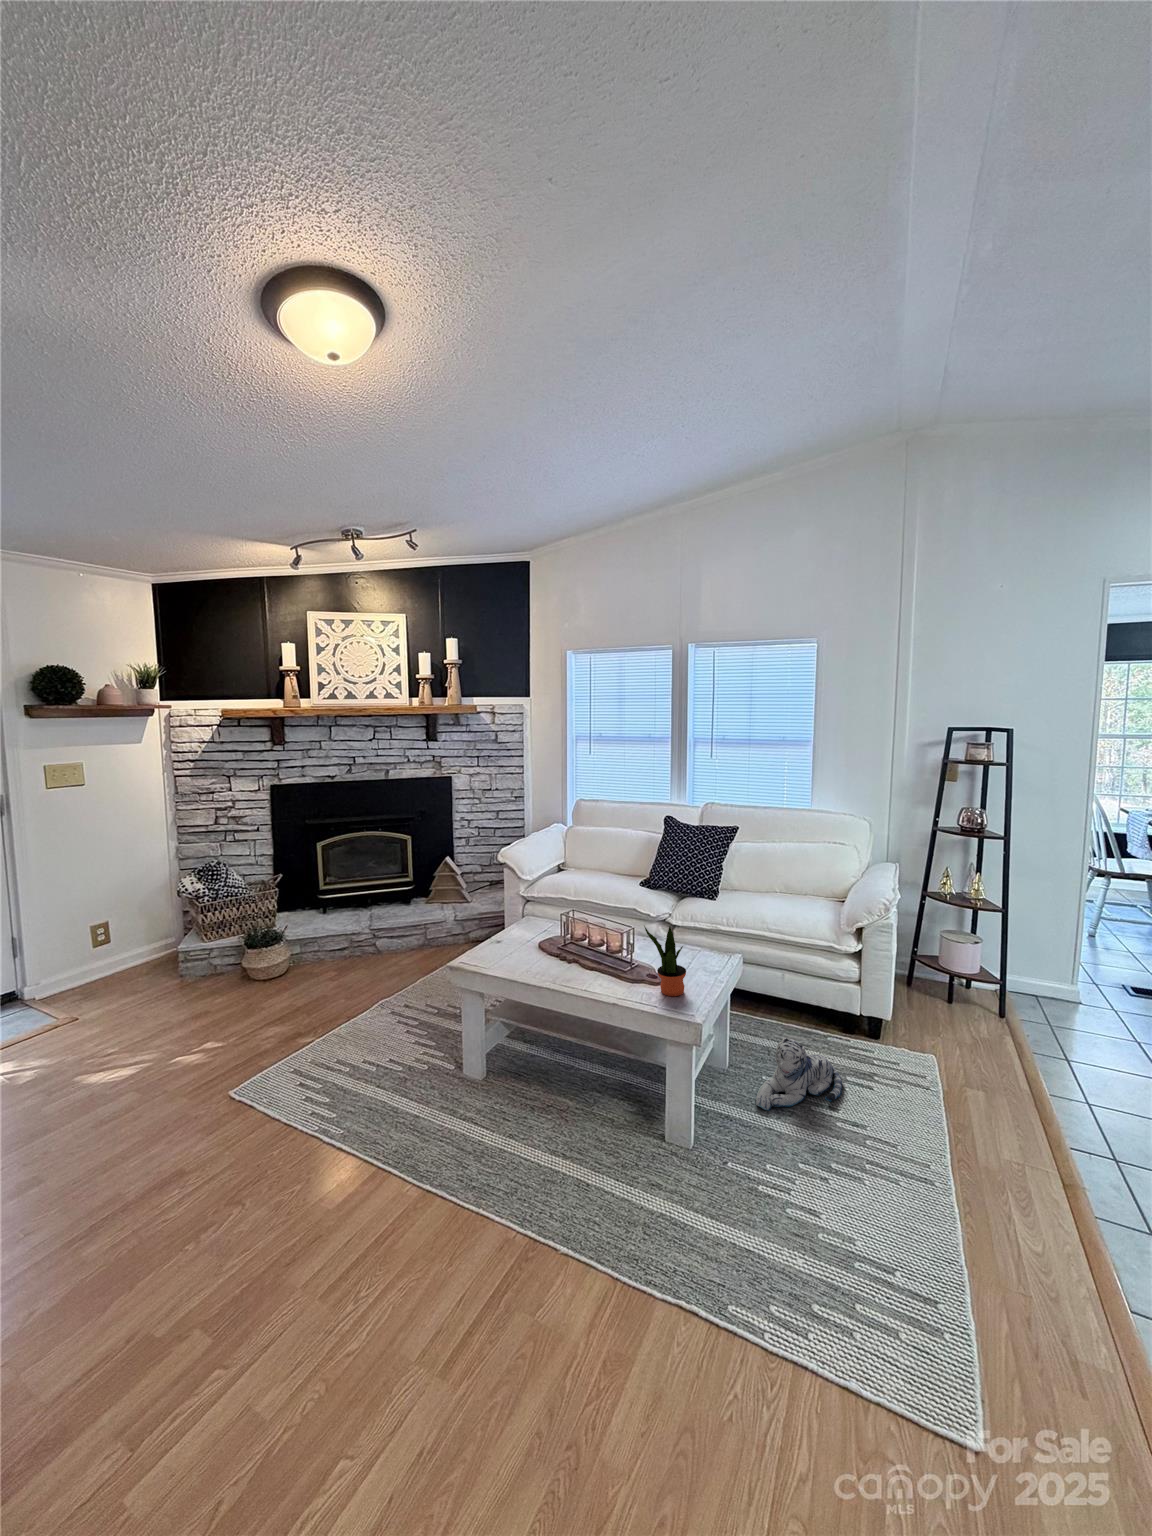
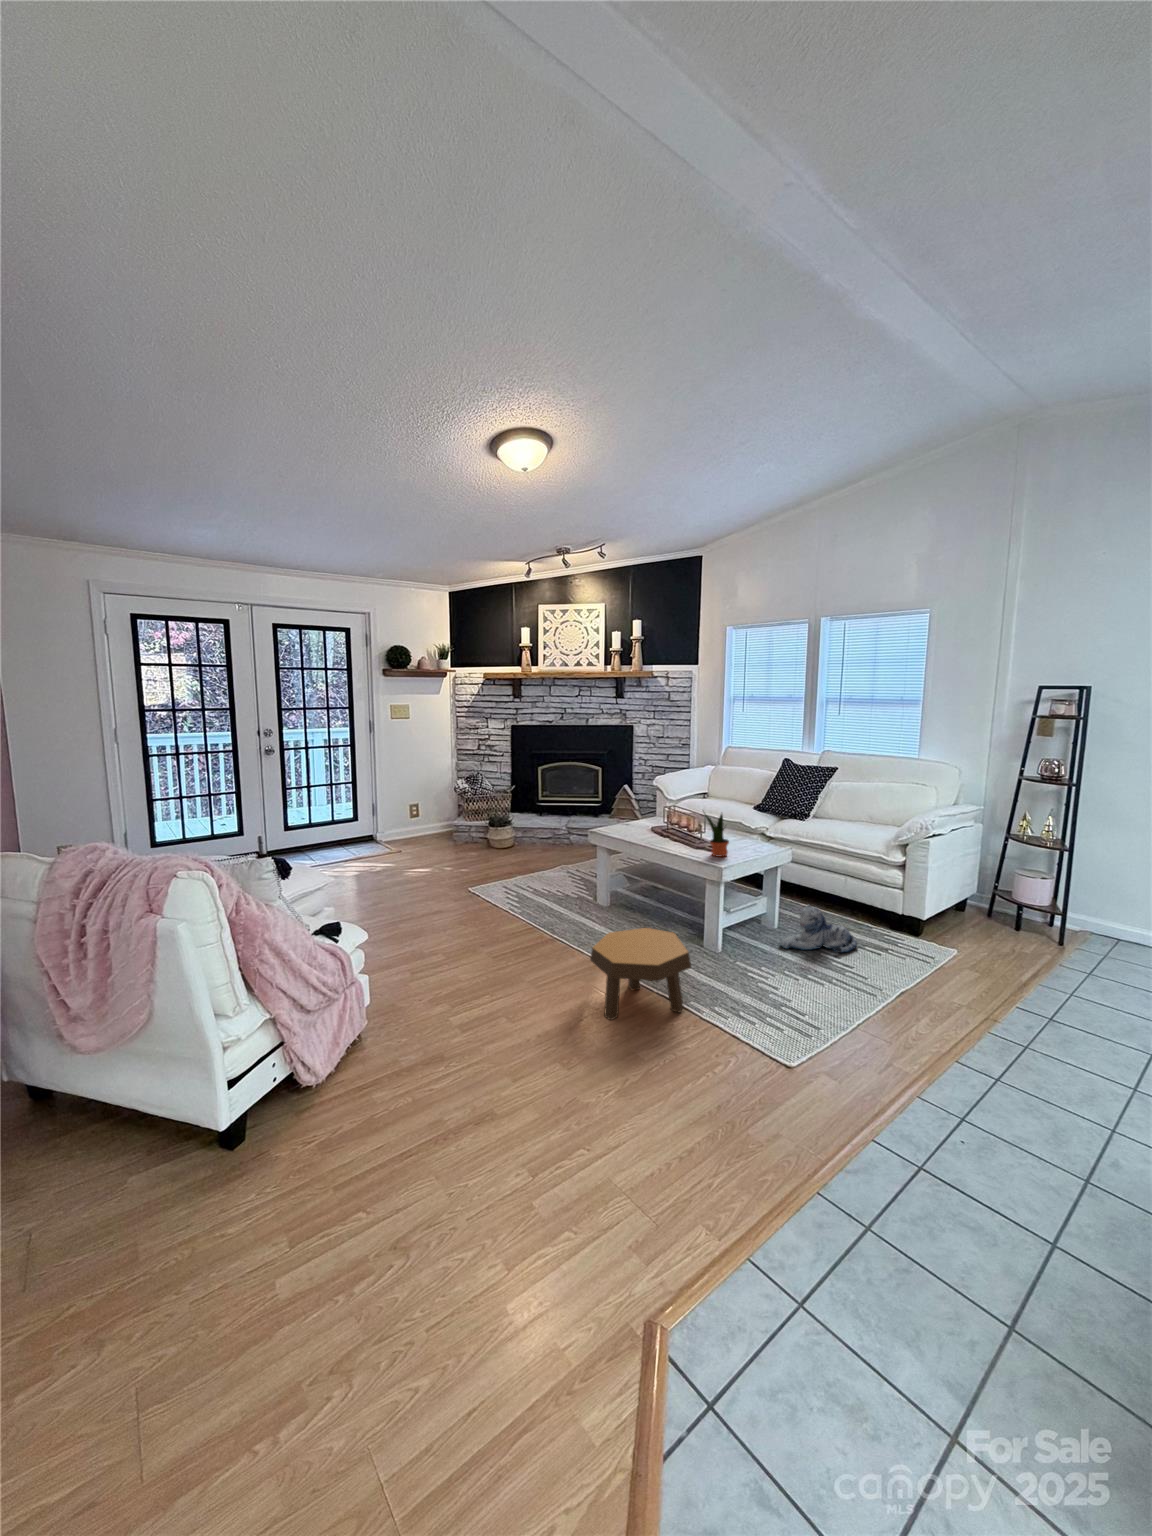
footstool: none [559,1176,750,1448] -> present [590,928,691,1020]

